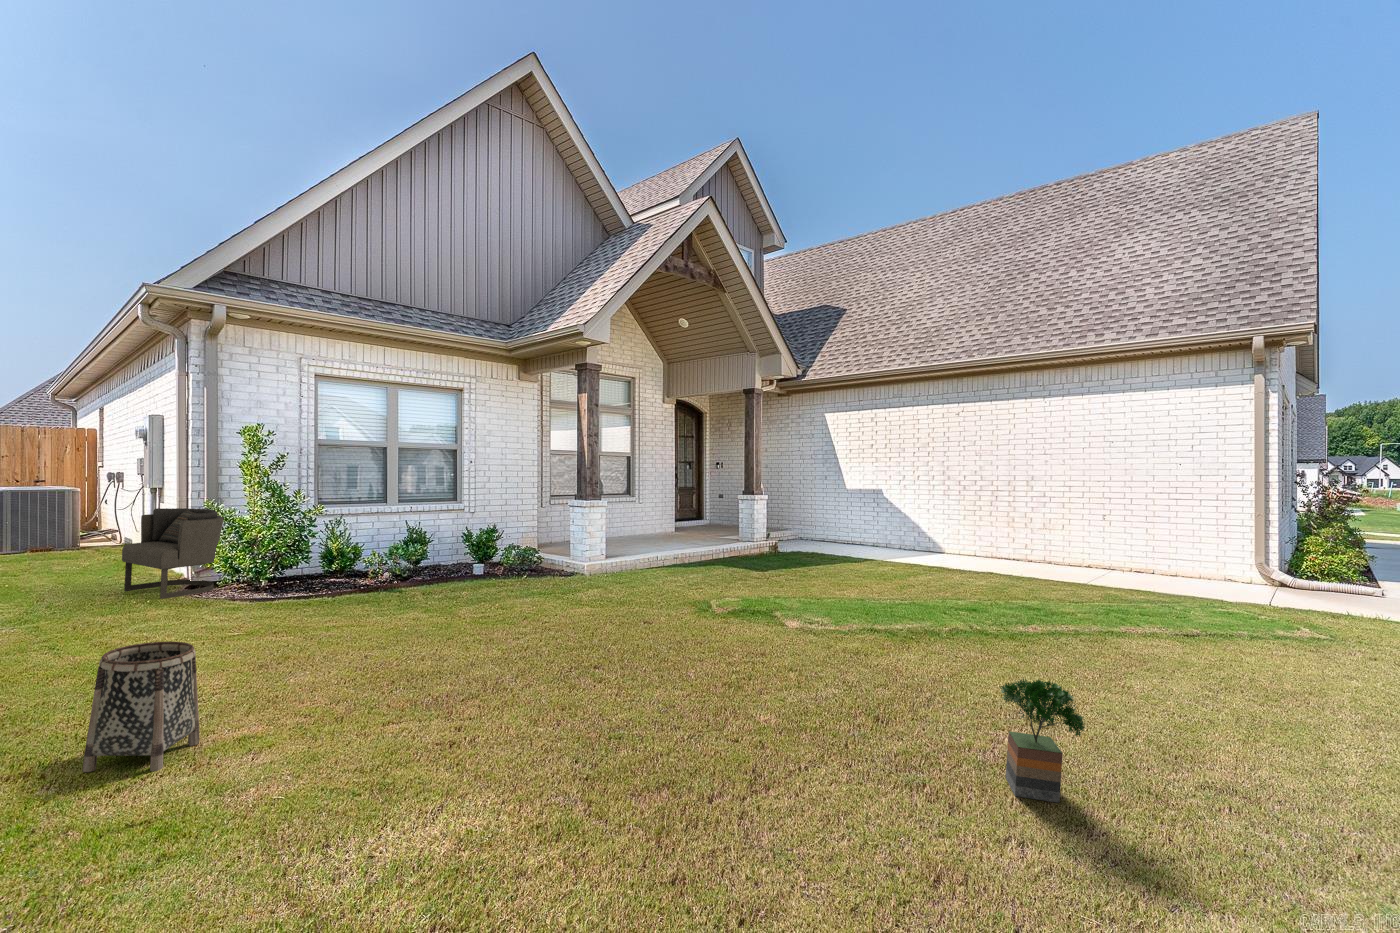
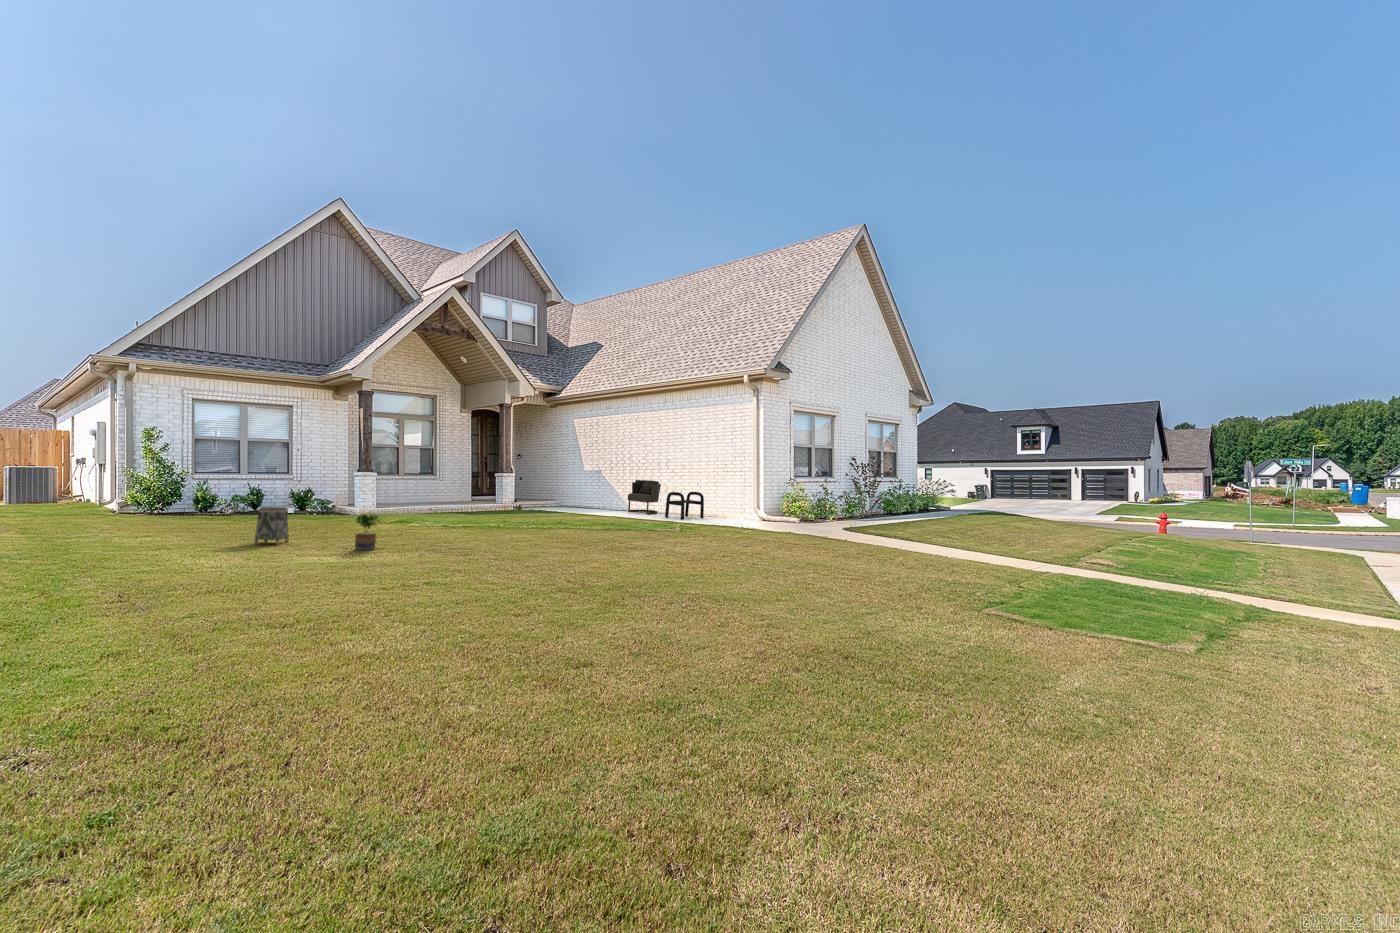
armchair: present [122,508,224,599] -> present [628,480,661,515]
bench: none [1077,531,1129,582] -> present [665,492,704,520]
basket: present [83,641,199,772] -> present [254,507,289,545]

